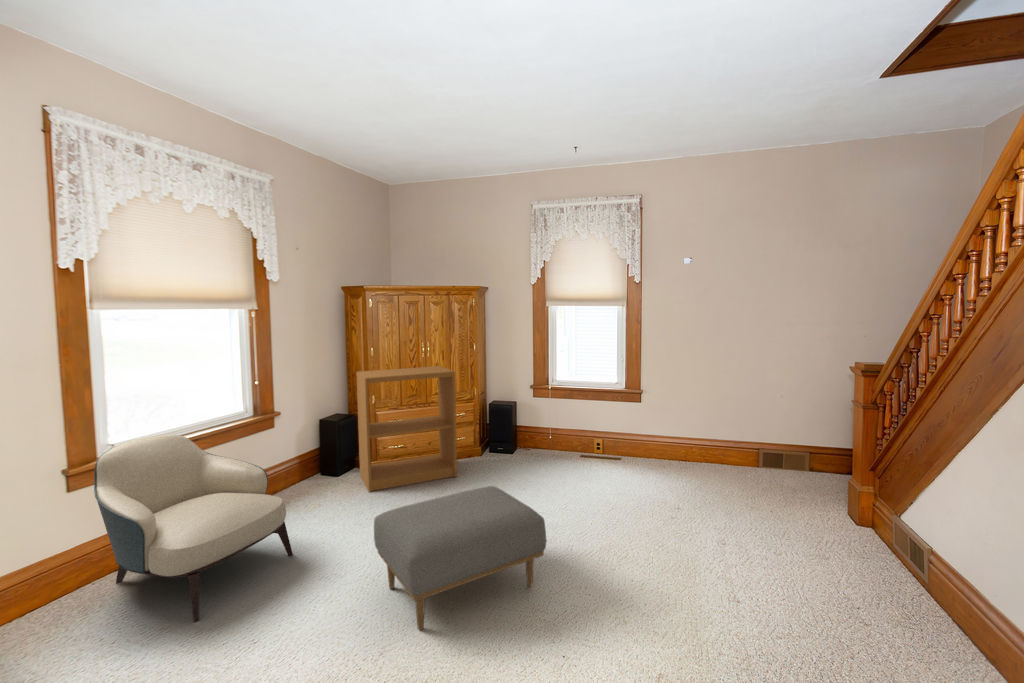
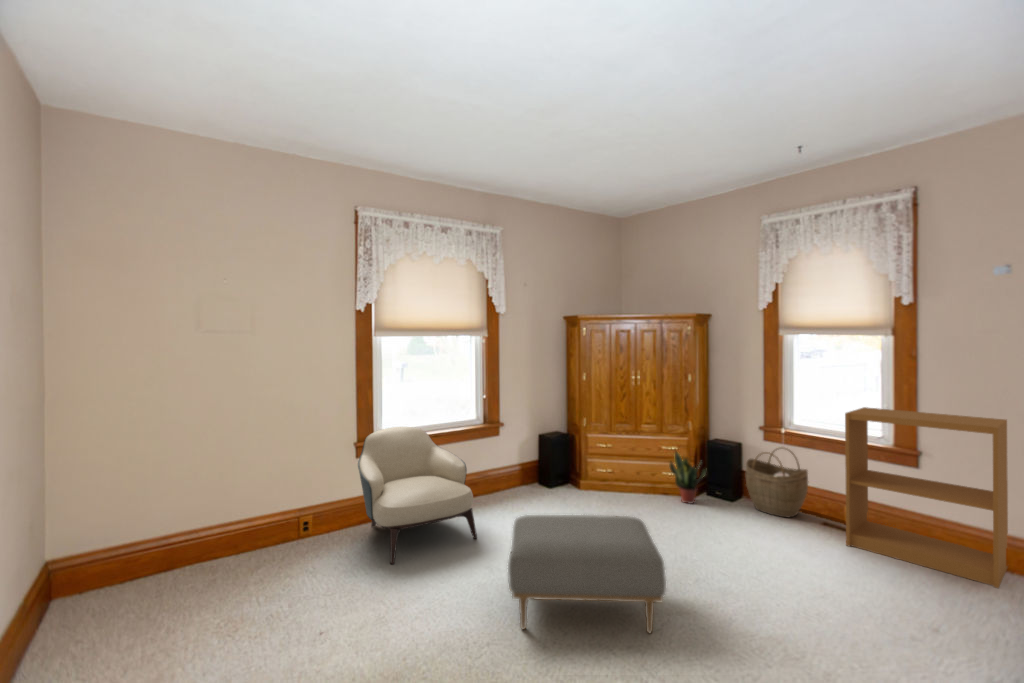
bookshelf: present [357,366,457,492] -> present [845,407,1008,588]
woven basket: none [523,401,570,459] -> present [746,448,808,518]
potted plant: none [460,415,493,464] -> present [669,452,706,503]

